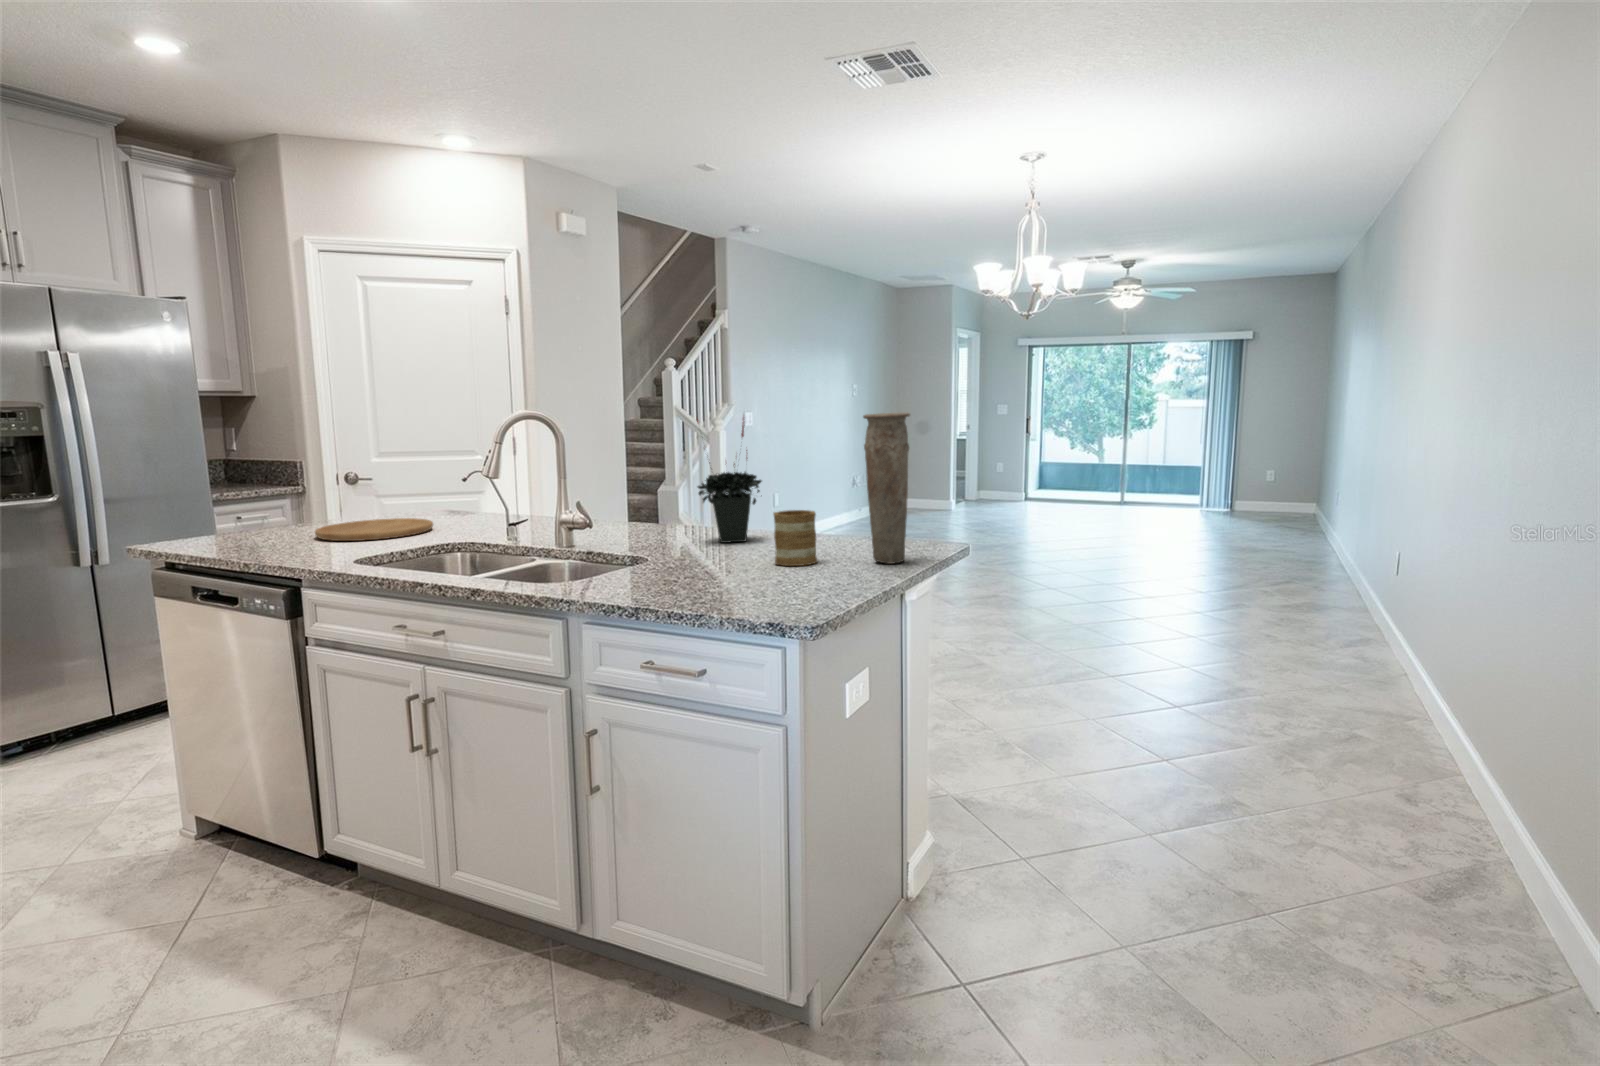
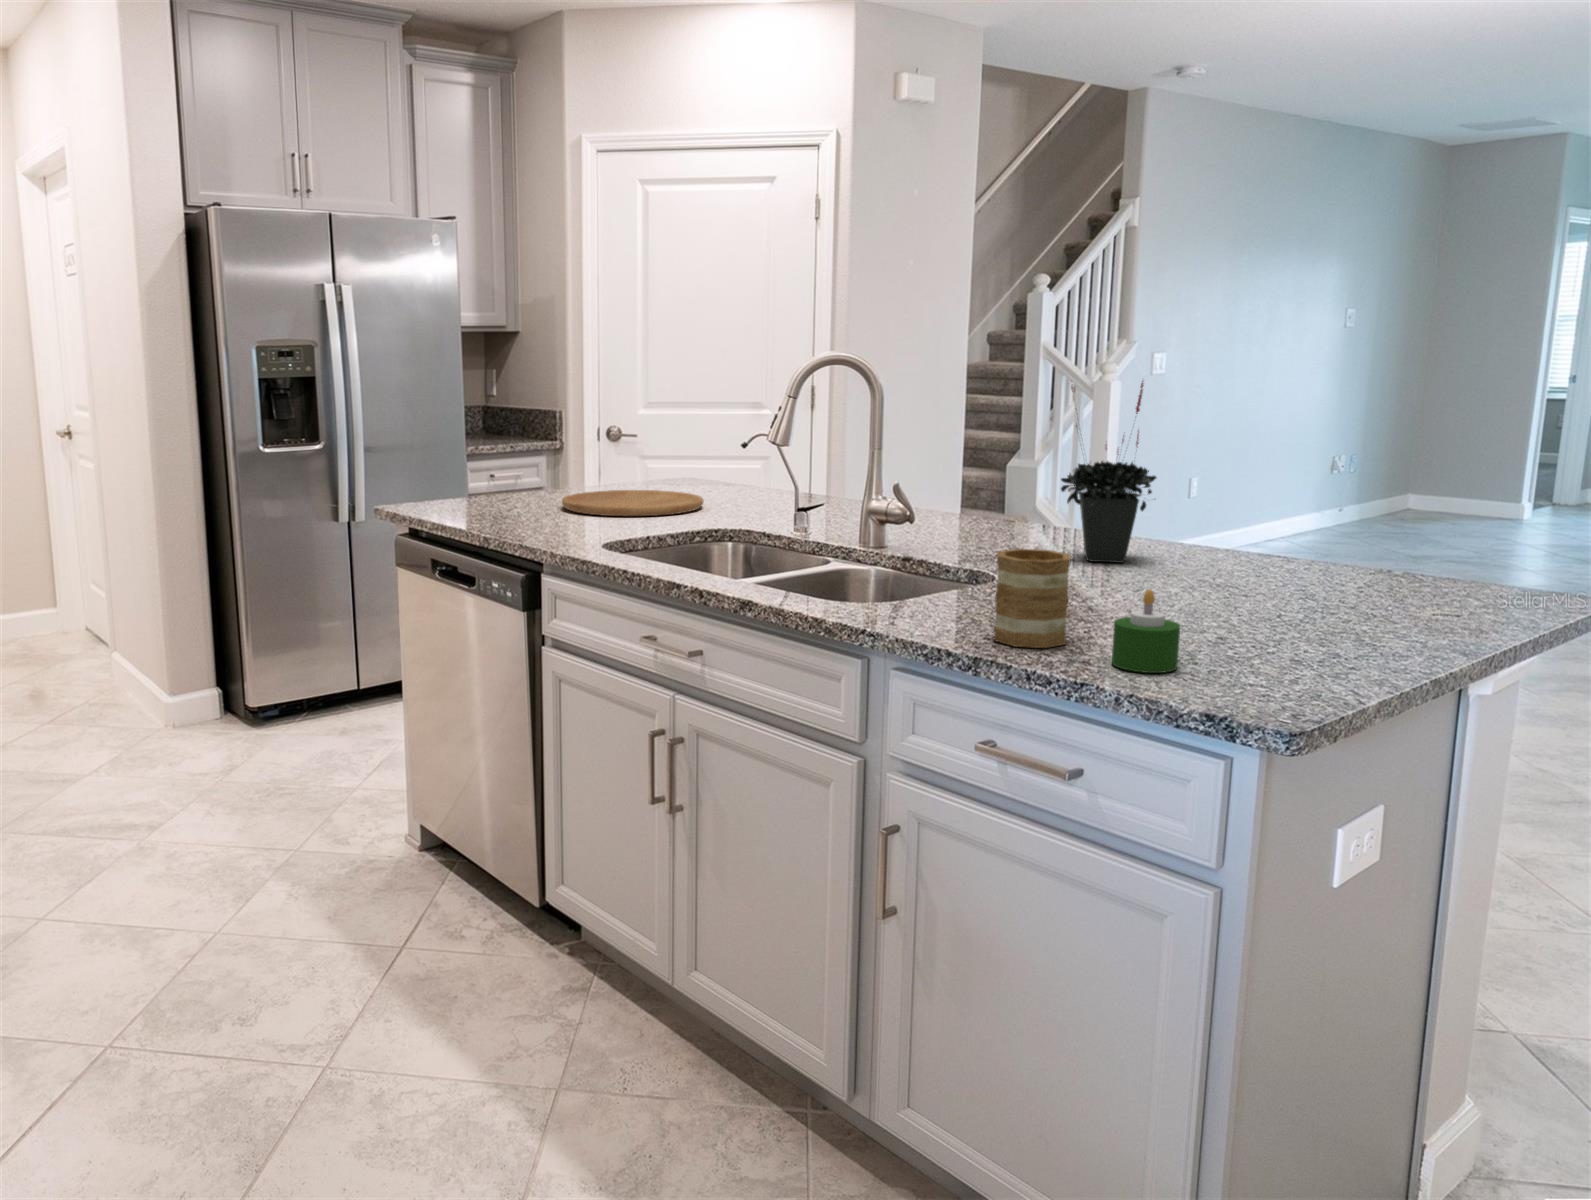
vase: present [863,412,910,564] -> none [1340,387,1433,622]
mug: present [774,510,817,566] -> present [994,549,1071,648]
candle: none [718,552,760,605] -> present [1112,589,1180,673]

